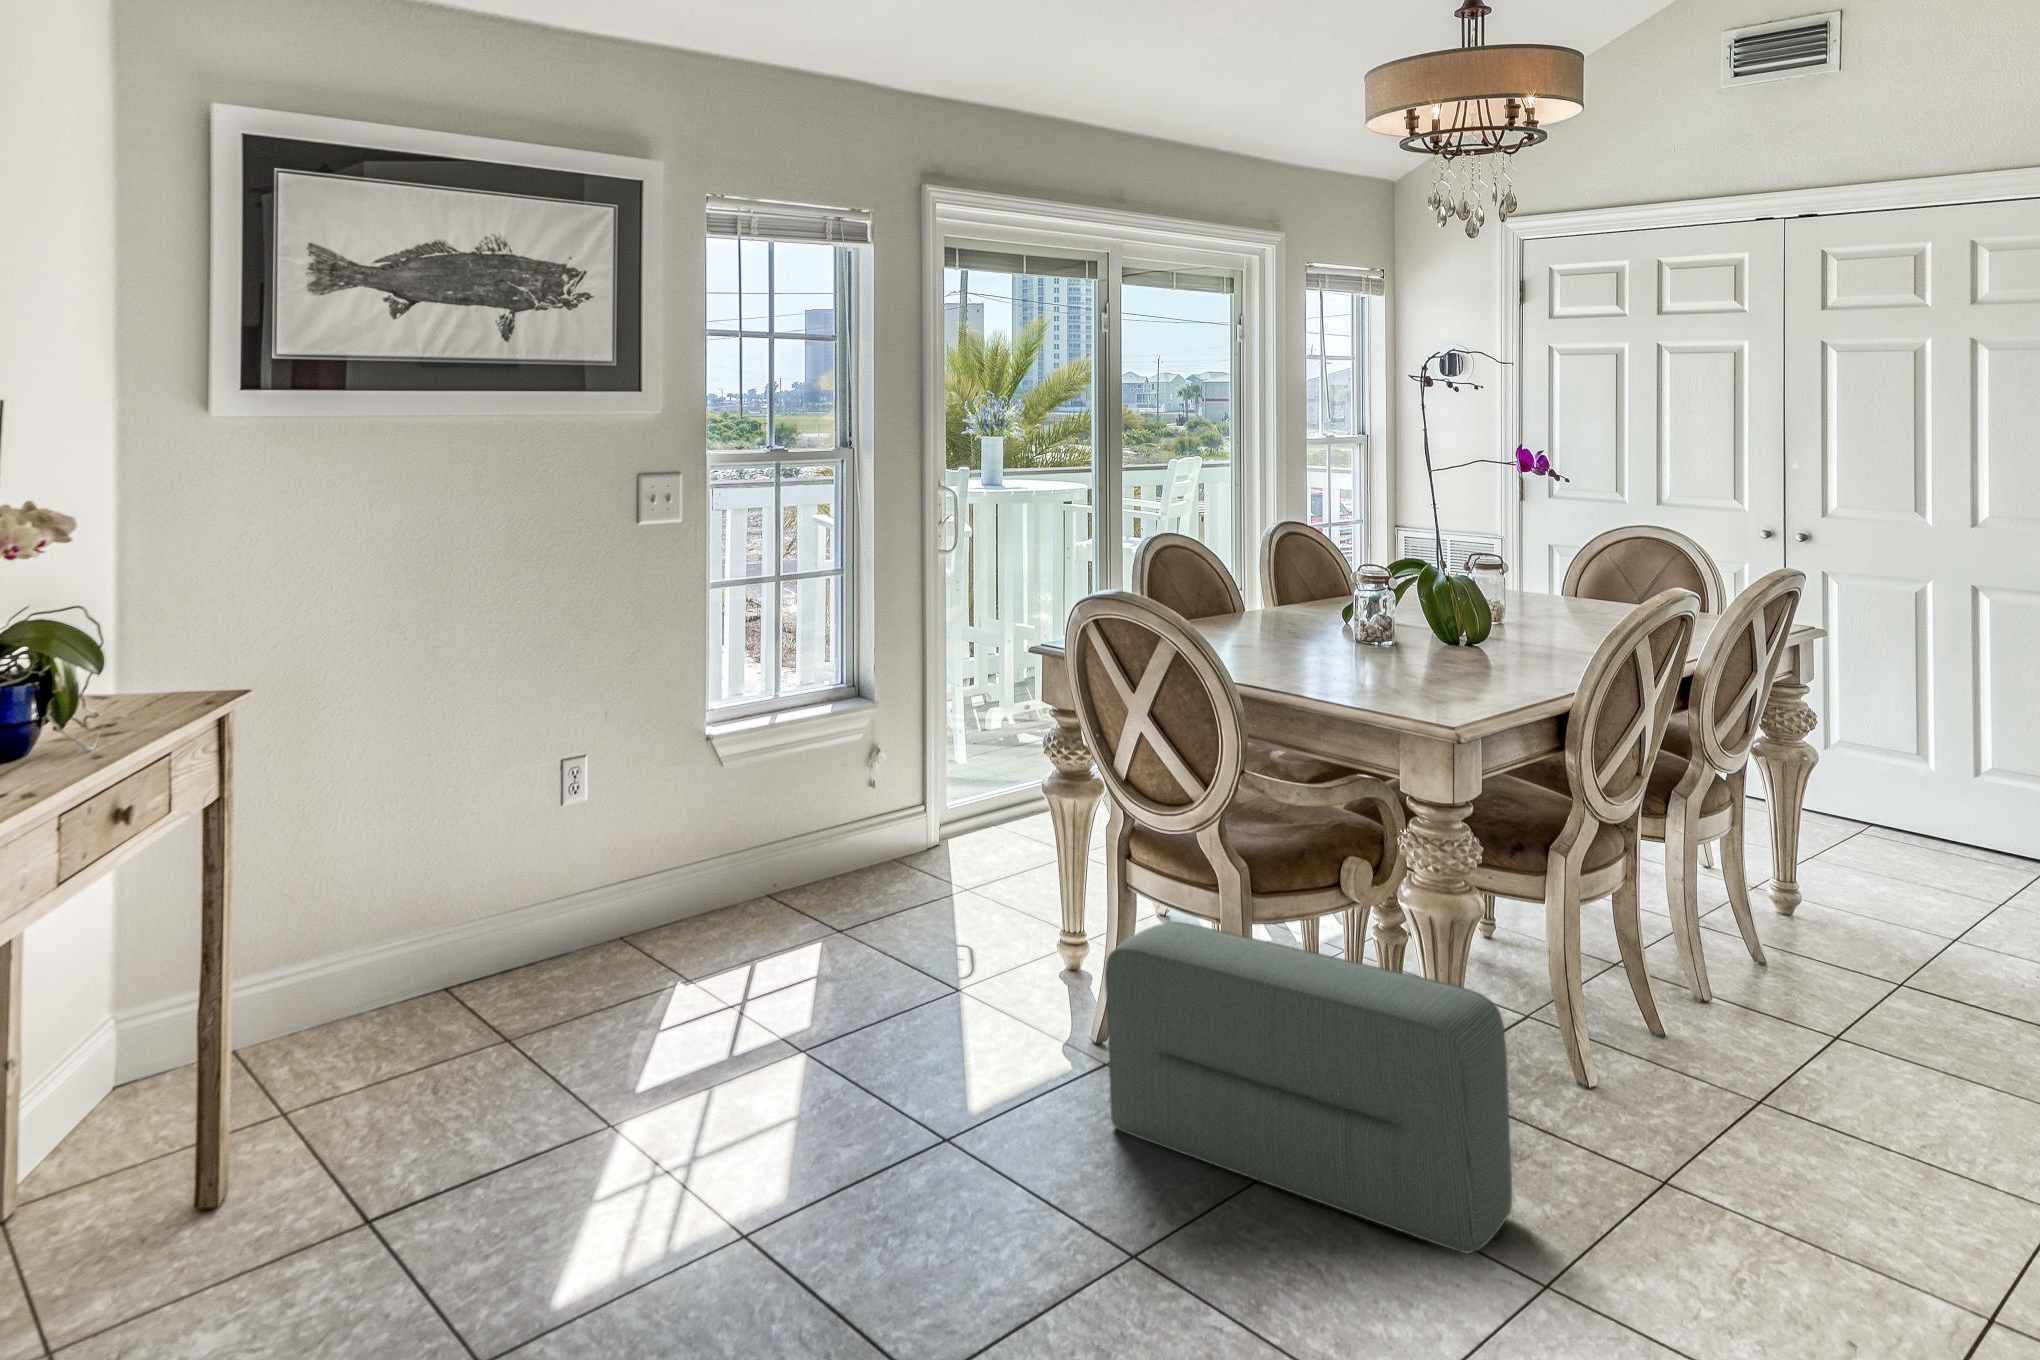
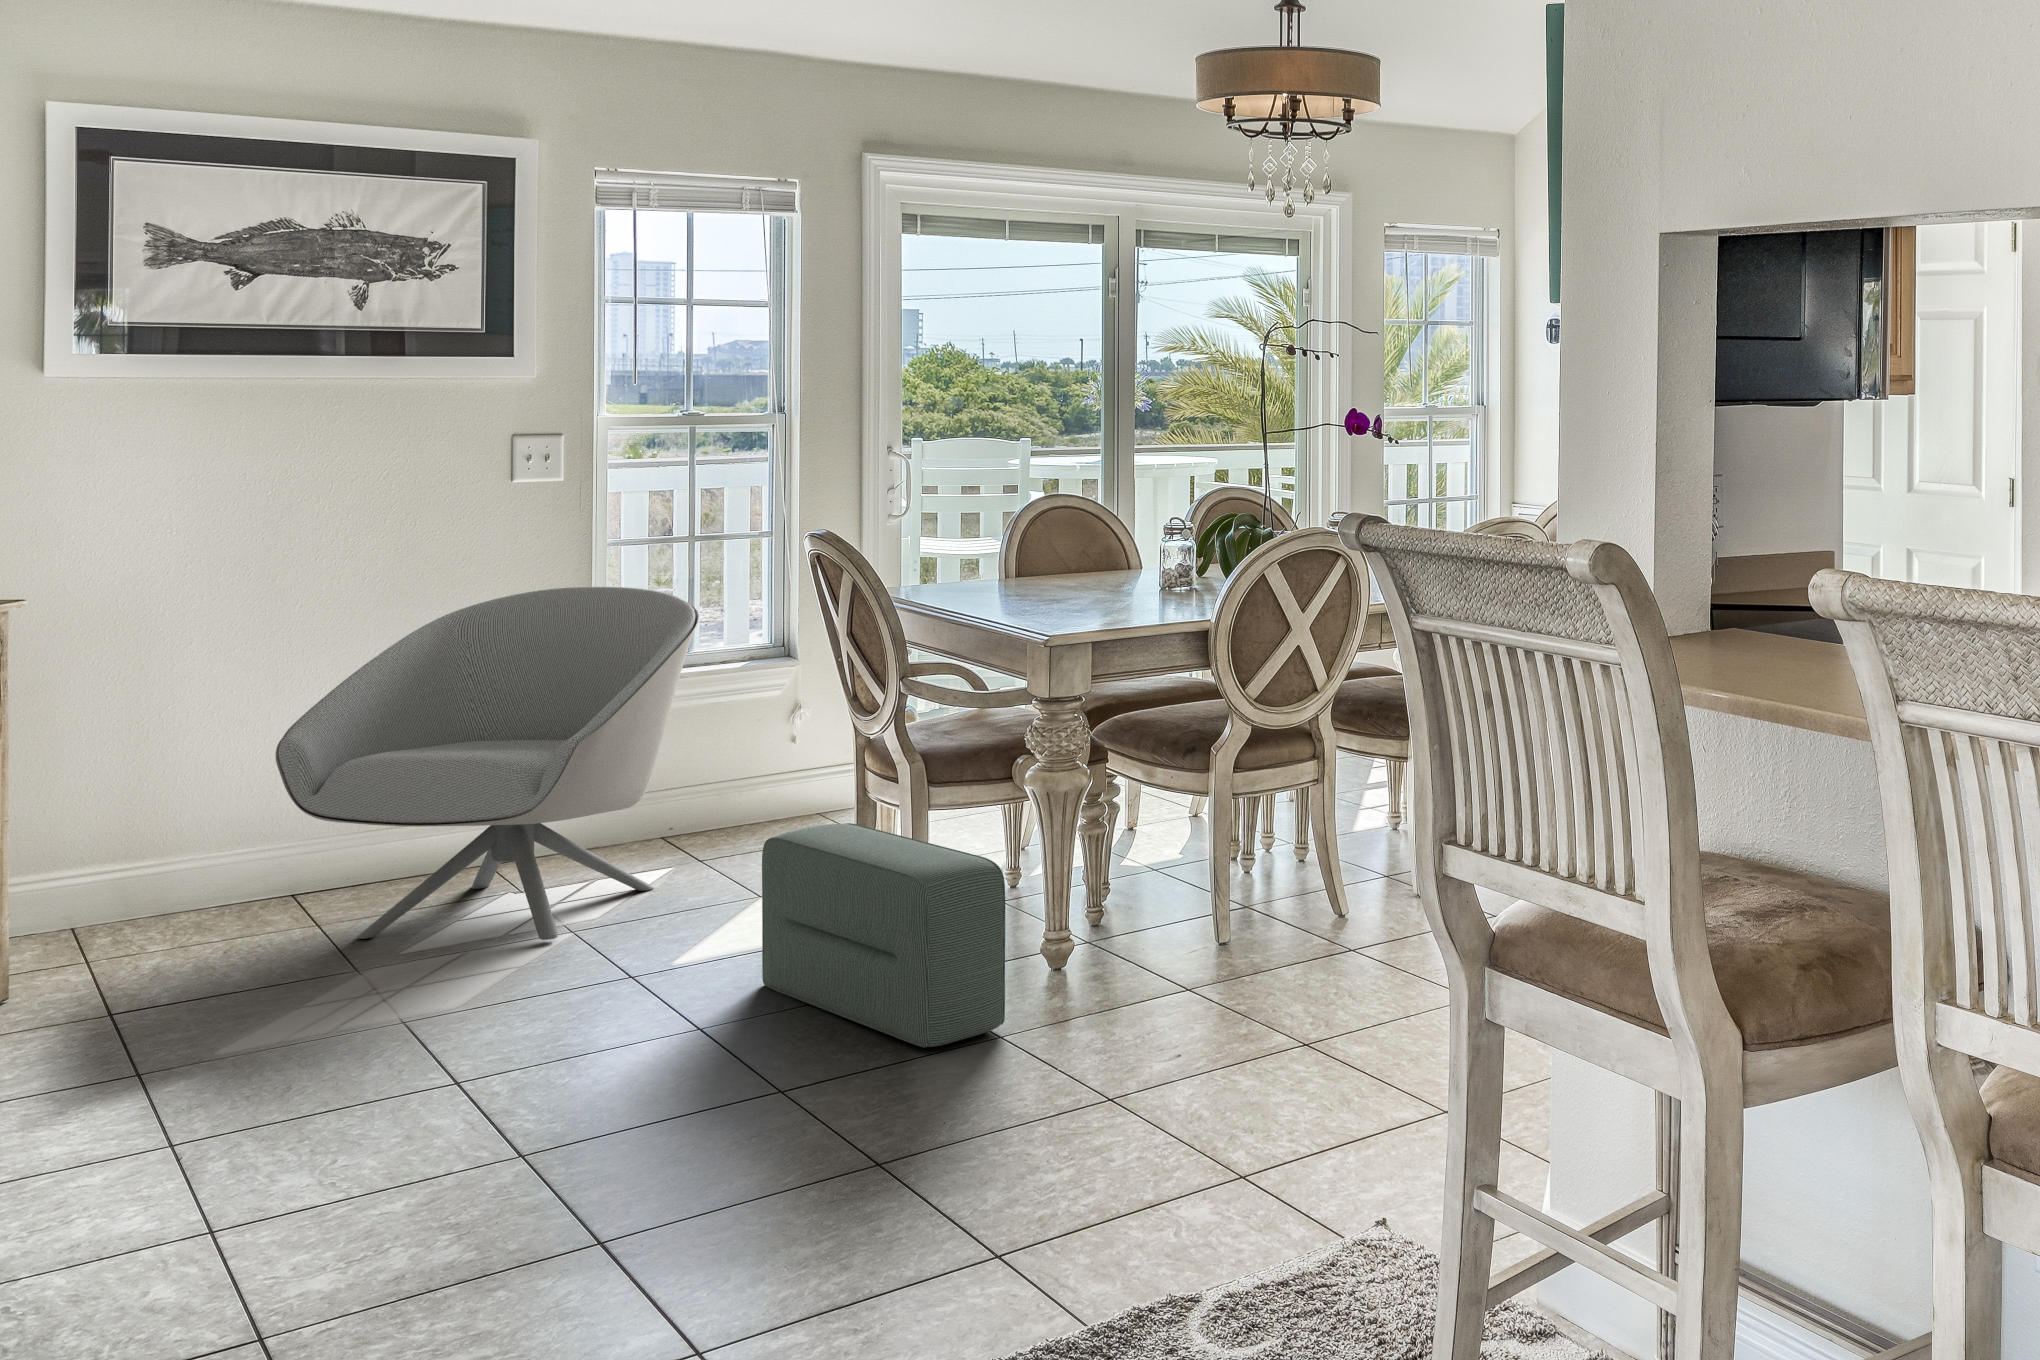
armchair: none [486,634,870,1055] -> present [275,587,699,940]

